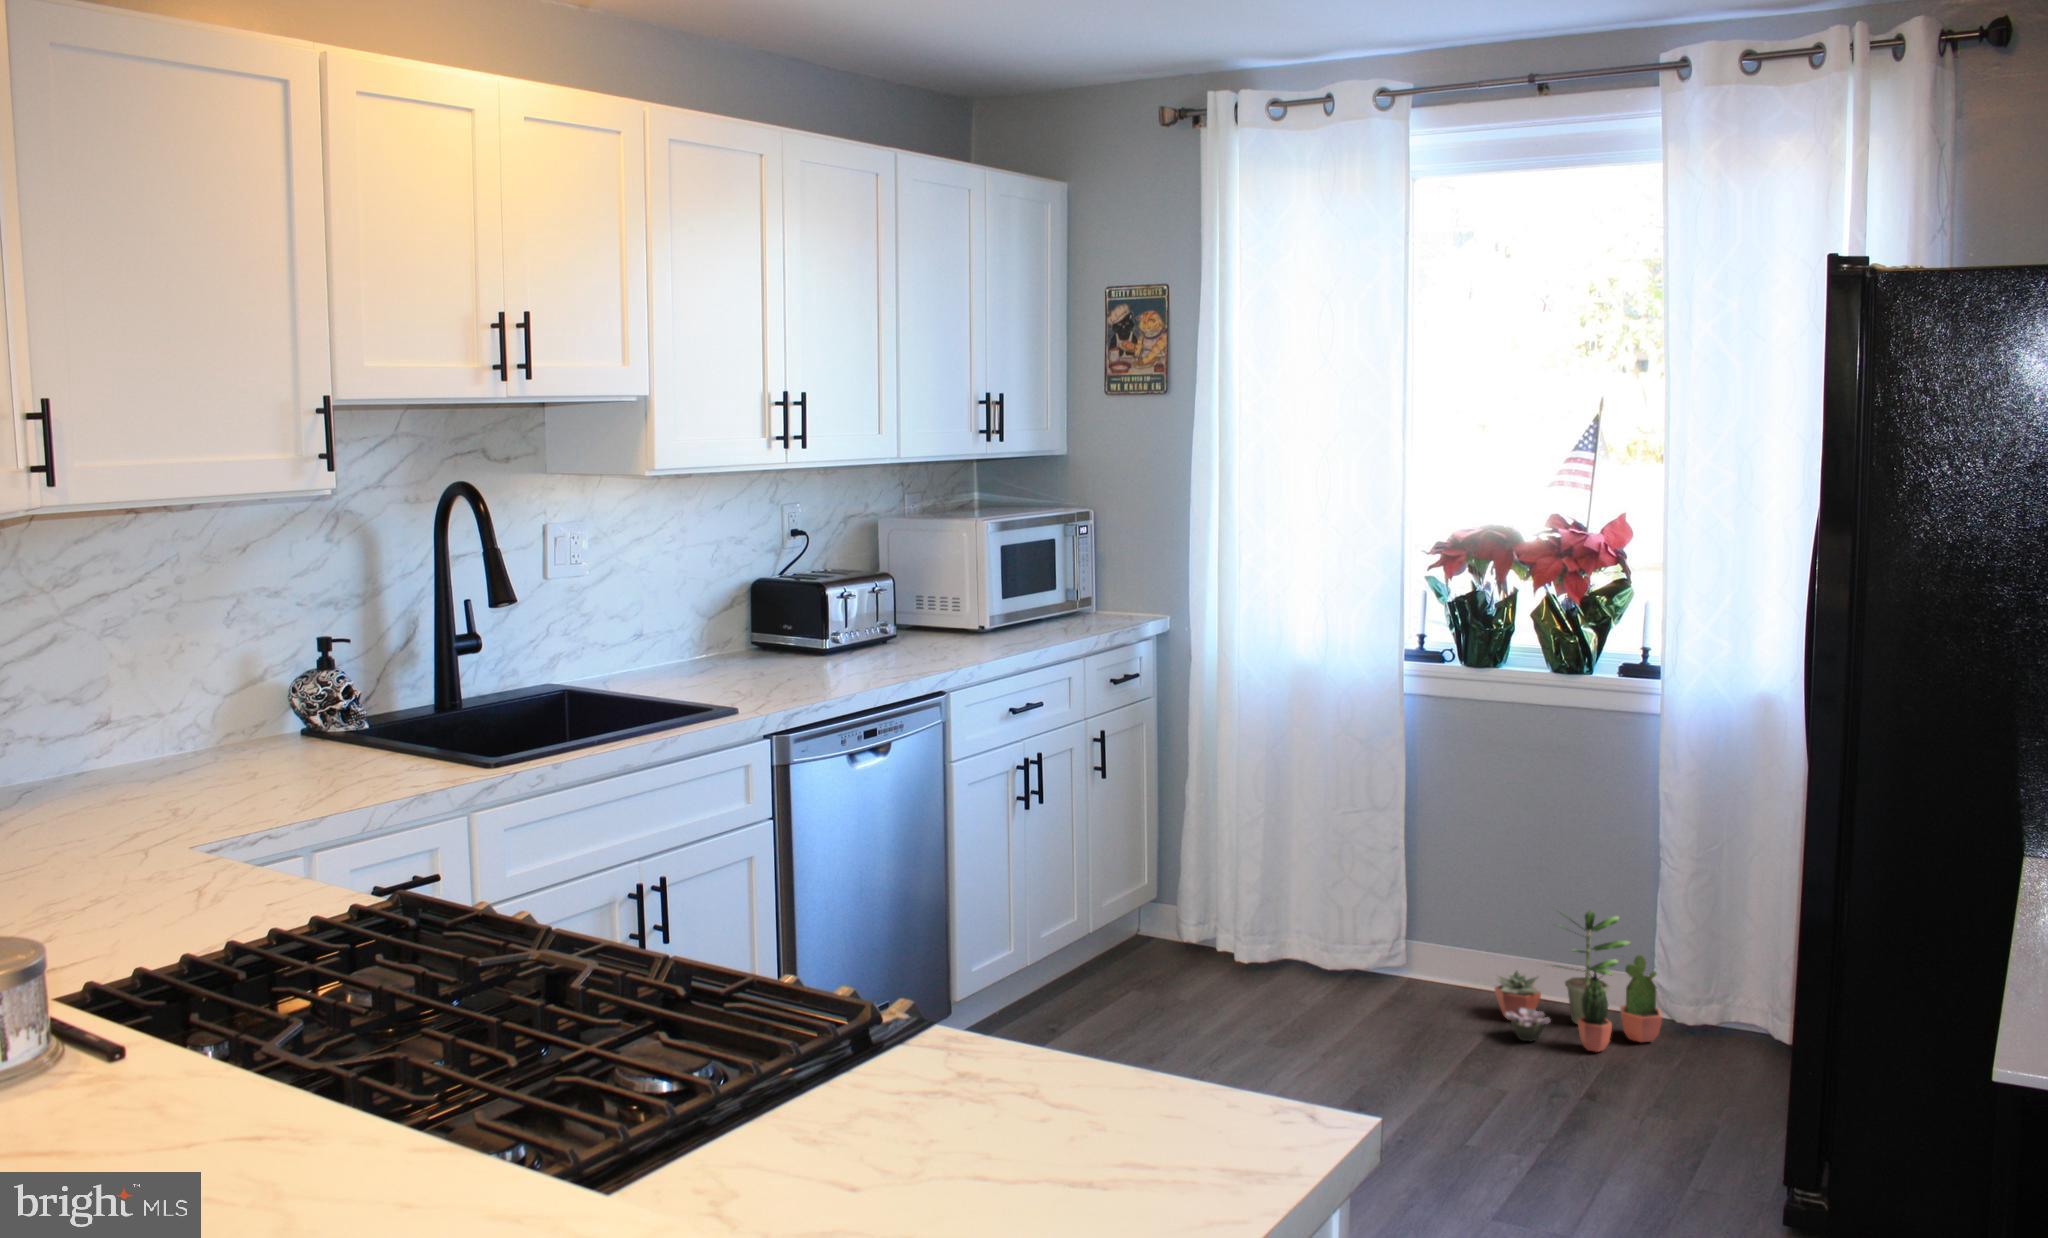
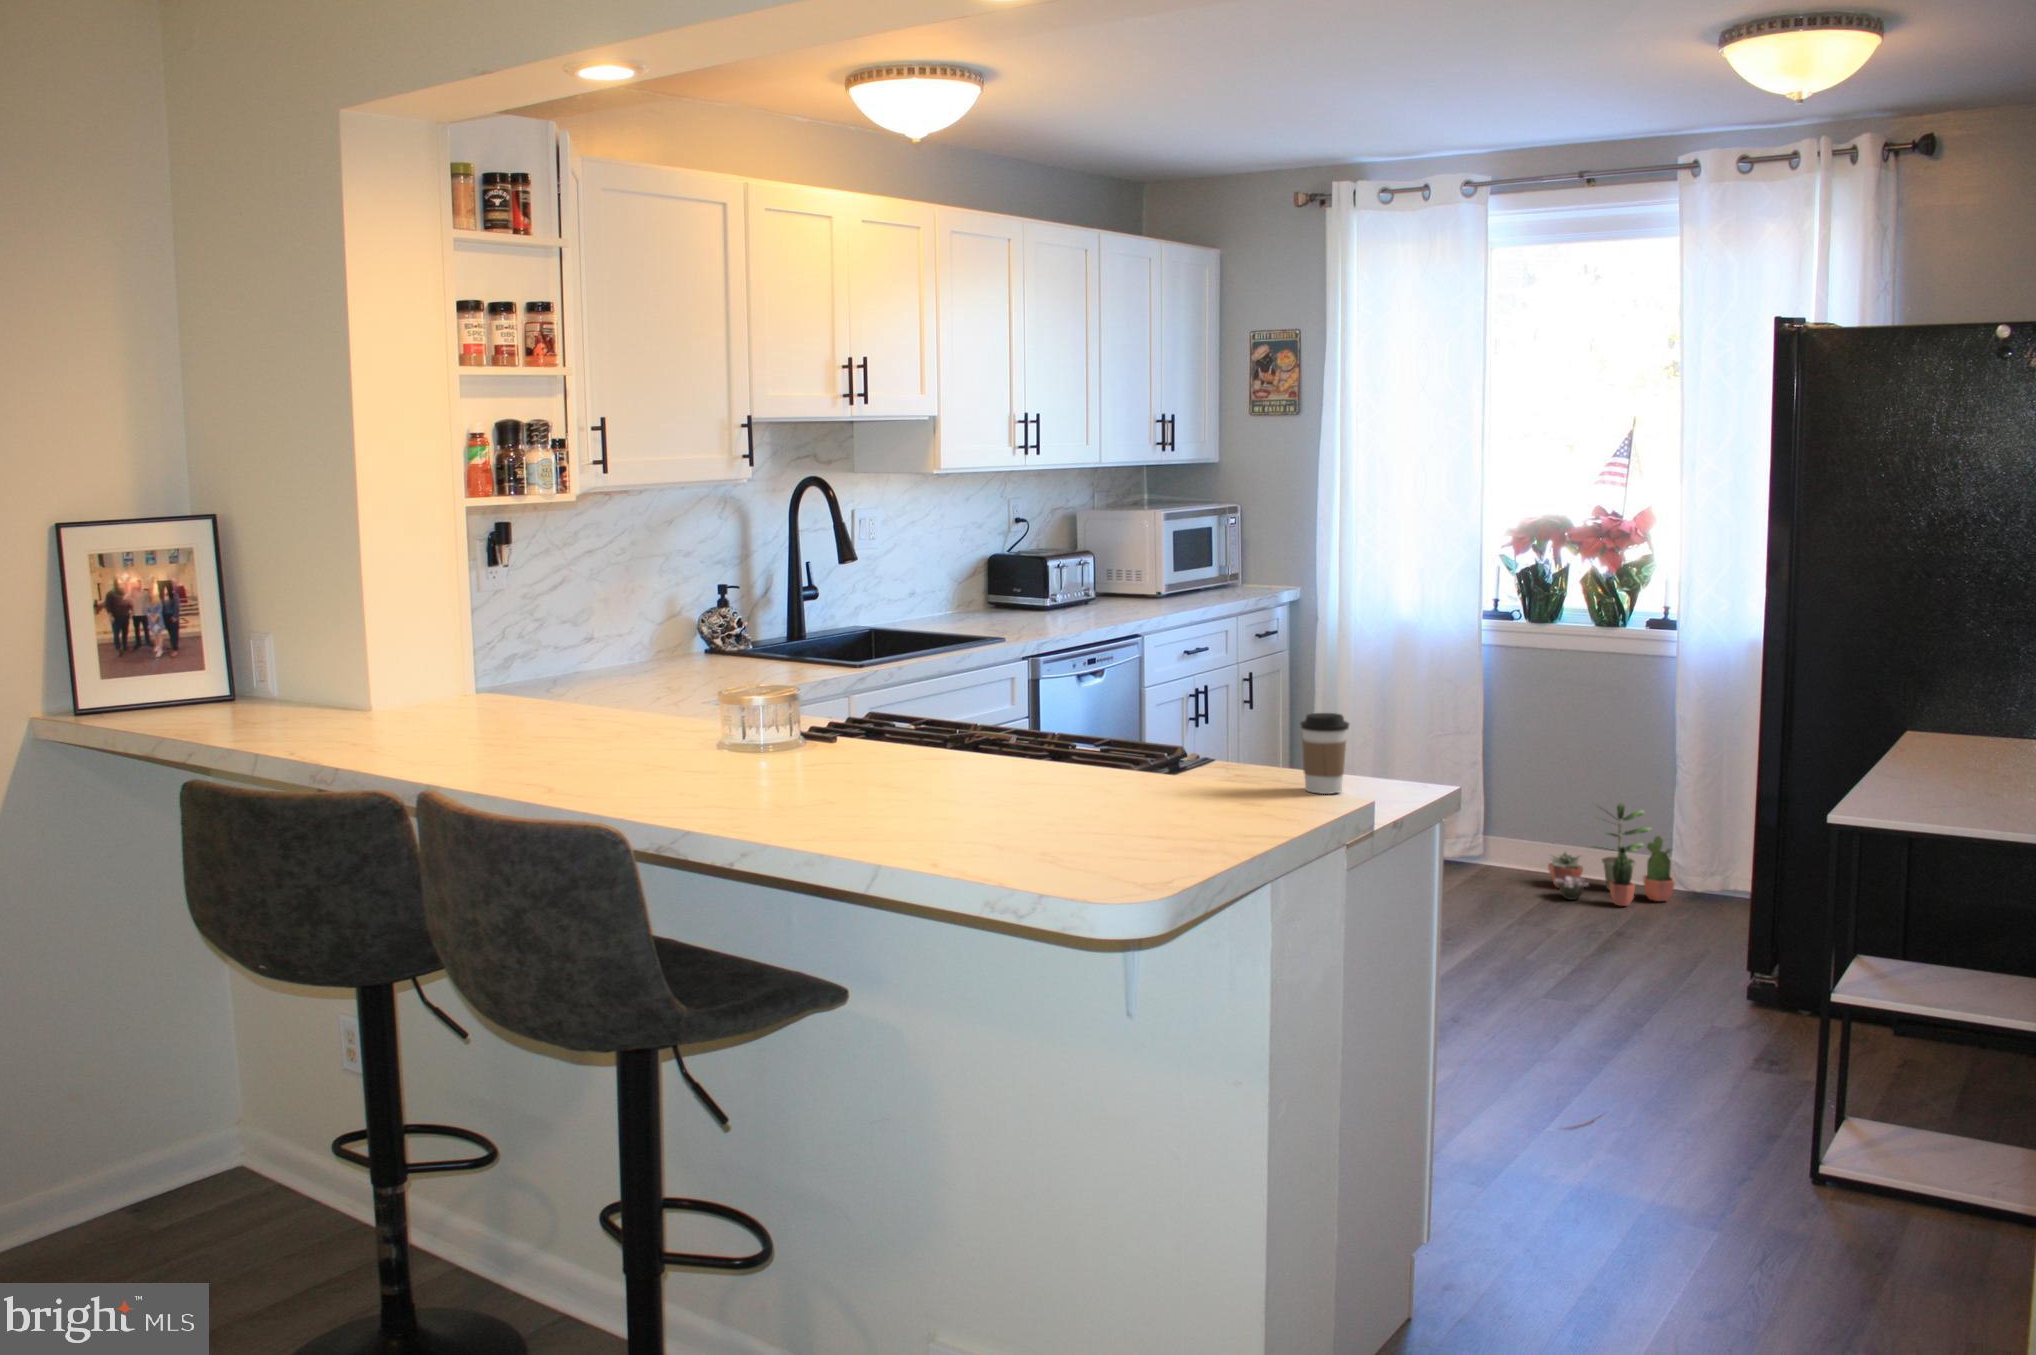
coffee cup: none [1103,986,1199,1157] -> present [1300,713,1349,794]

